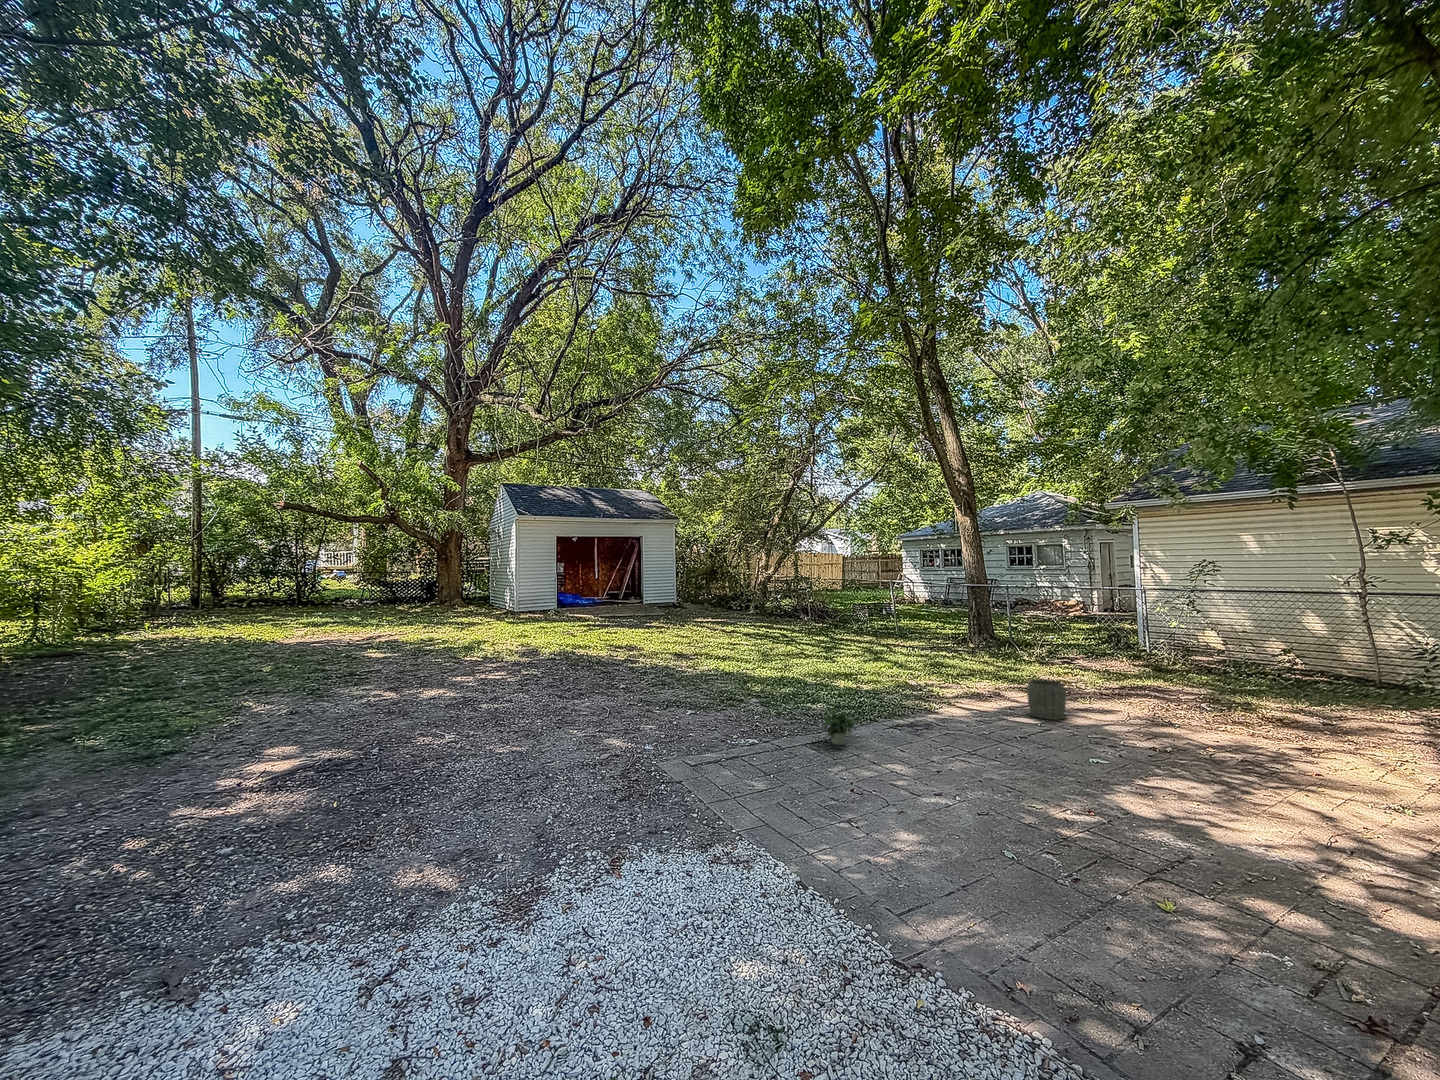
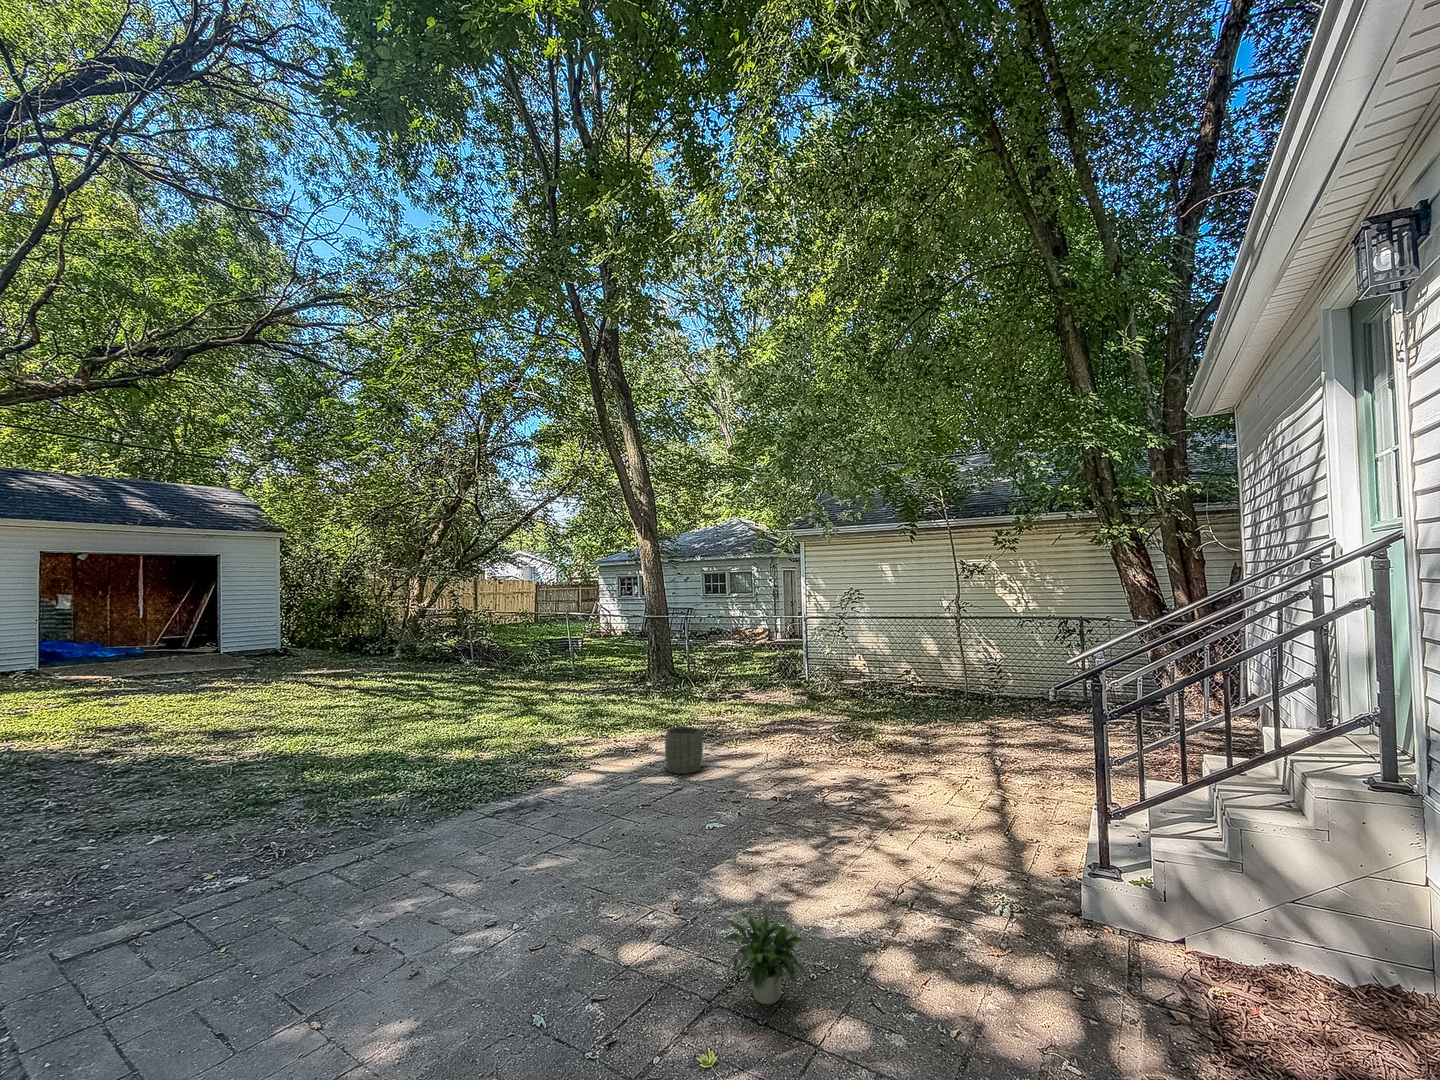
potted plant: present [821,708,855,745] -> present [709,913,806,1004]

